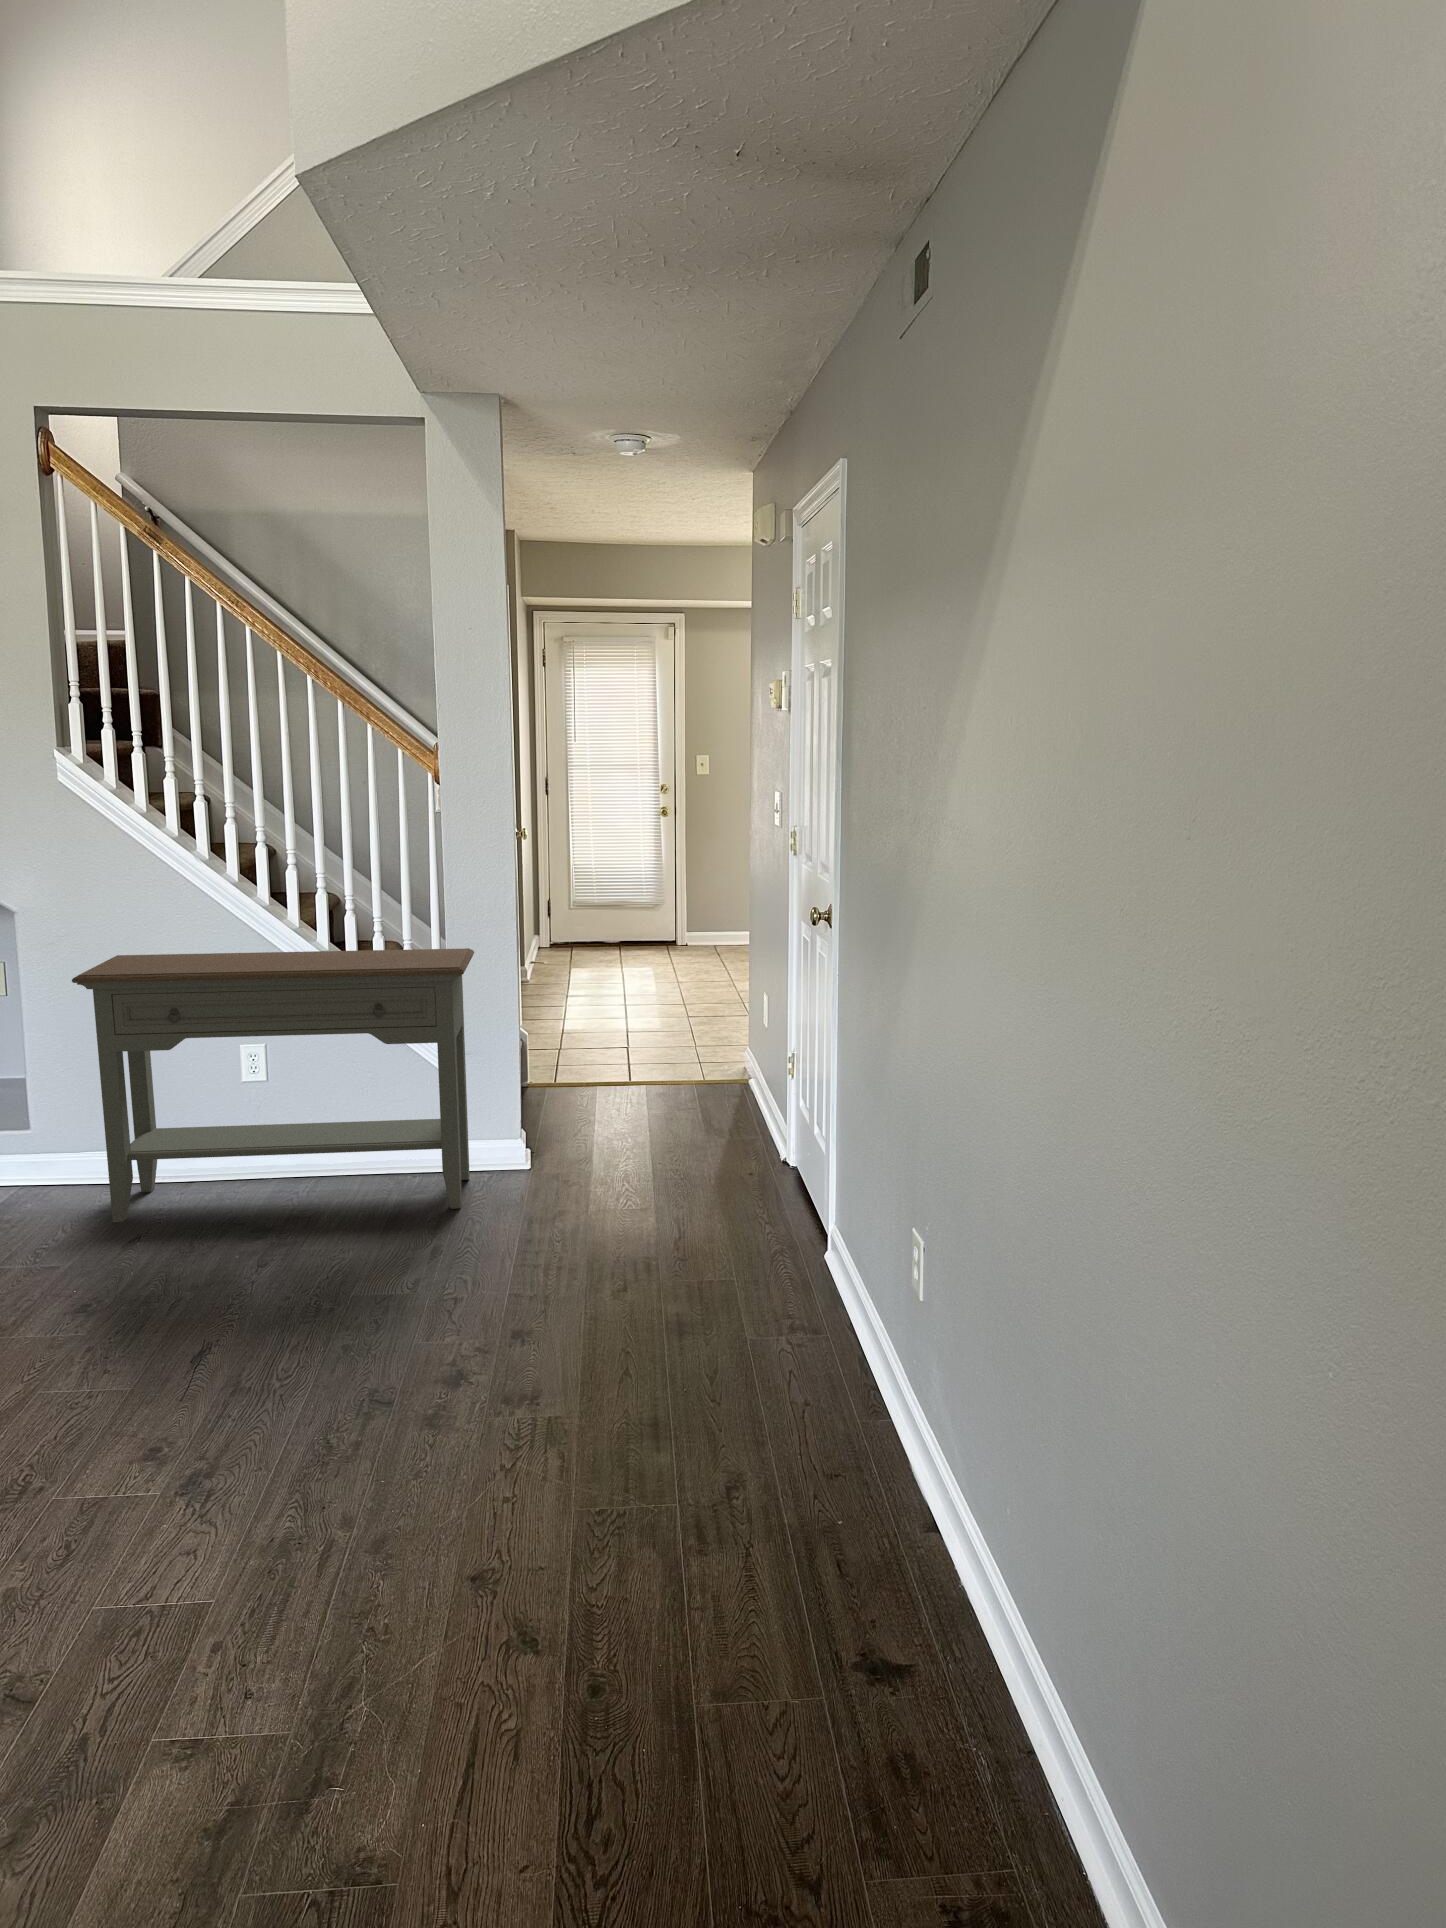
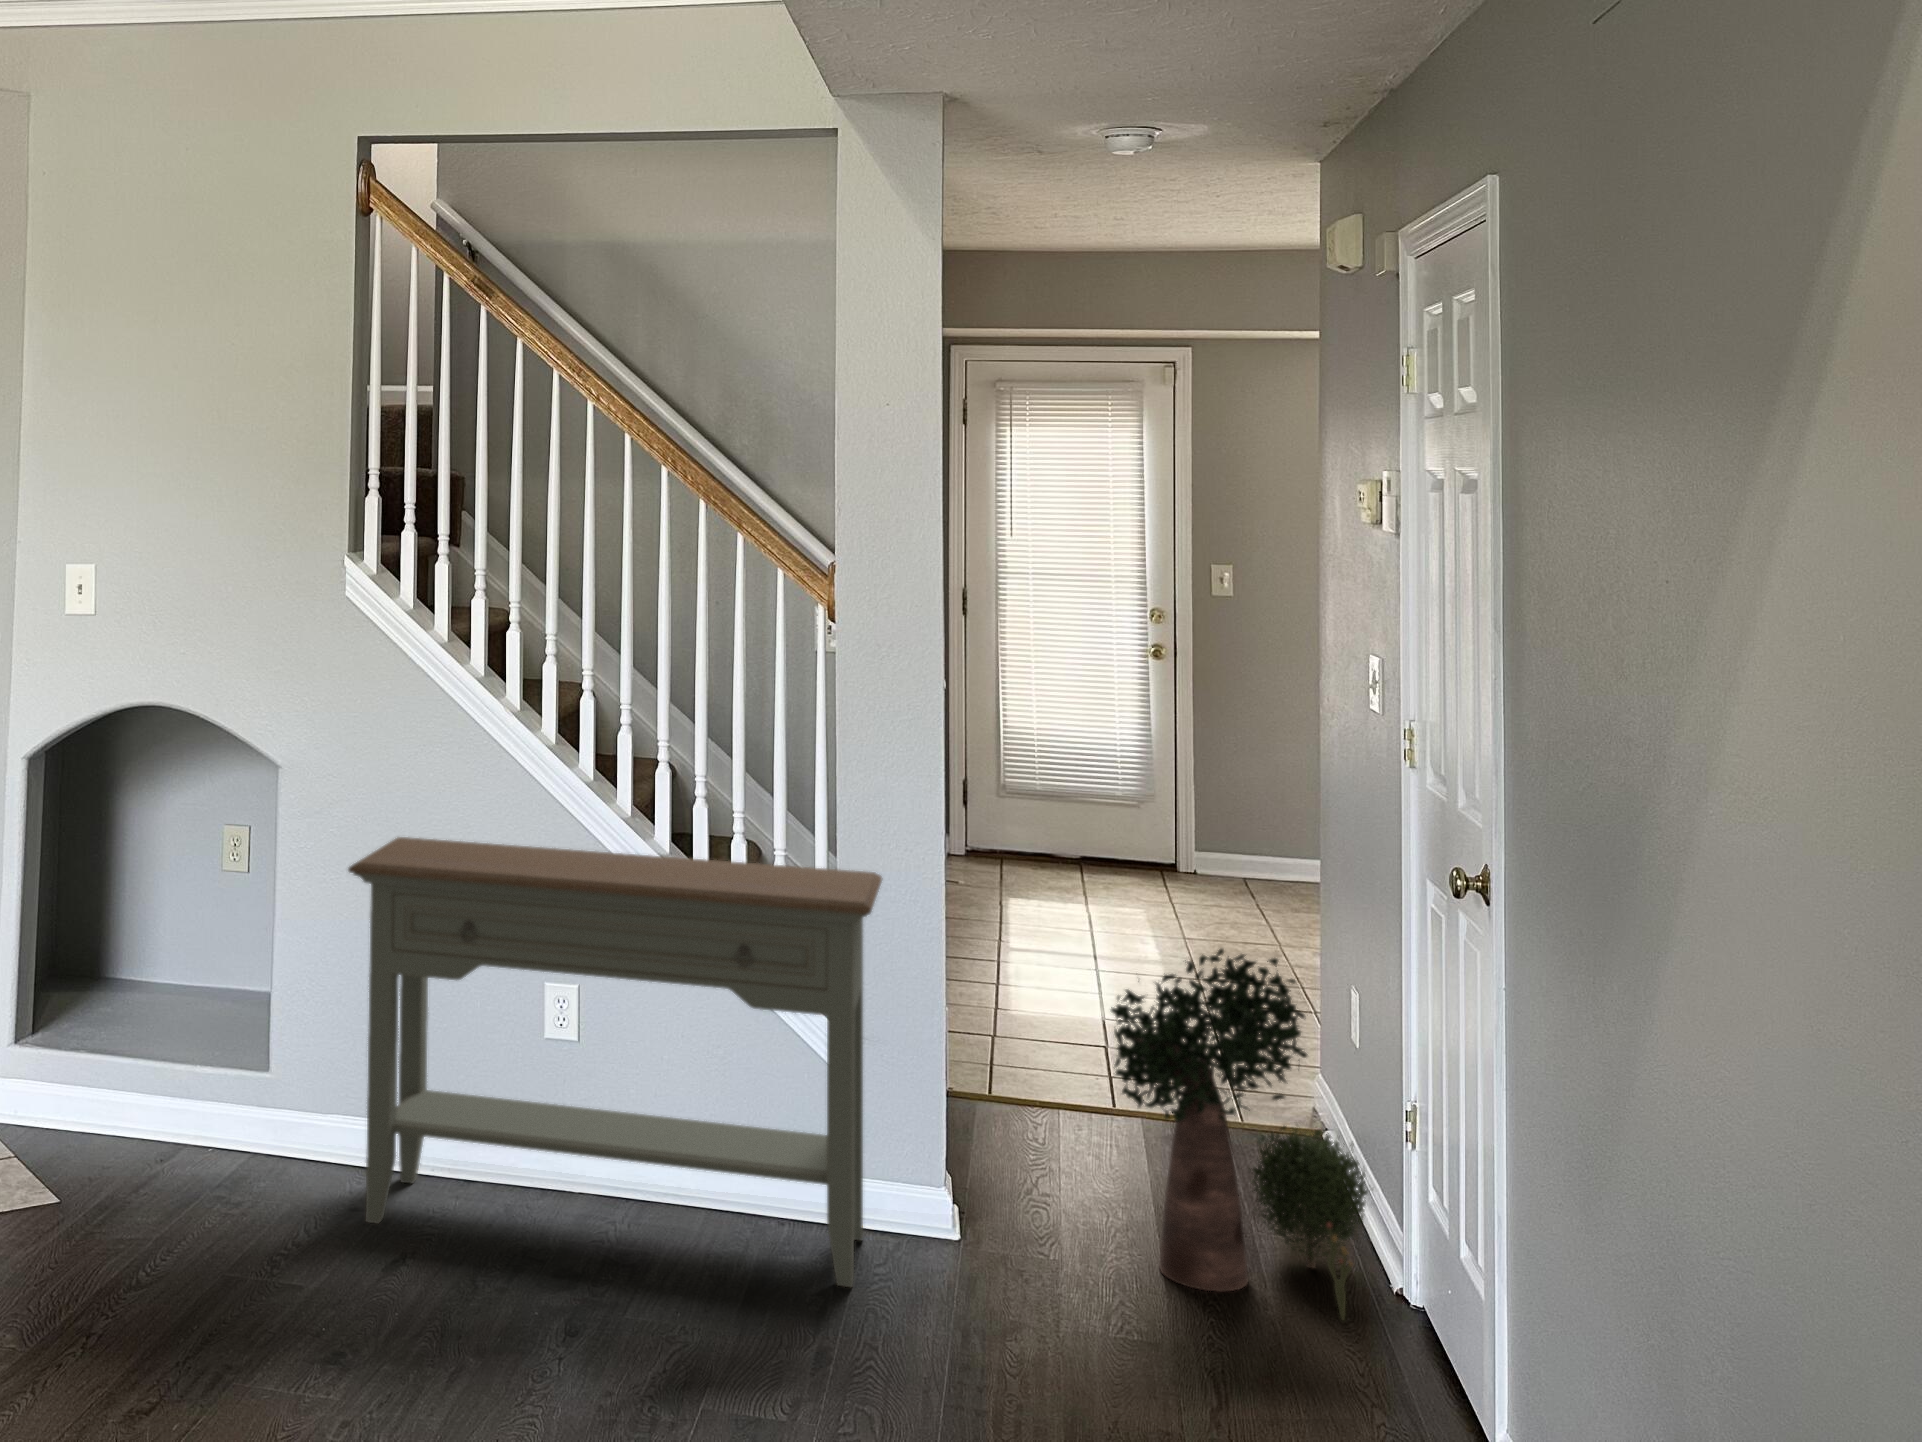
potted plant: none [620,975,770,1179] -> present [1111,949,1368,1320]

